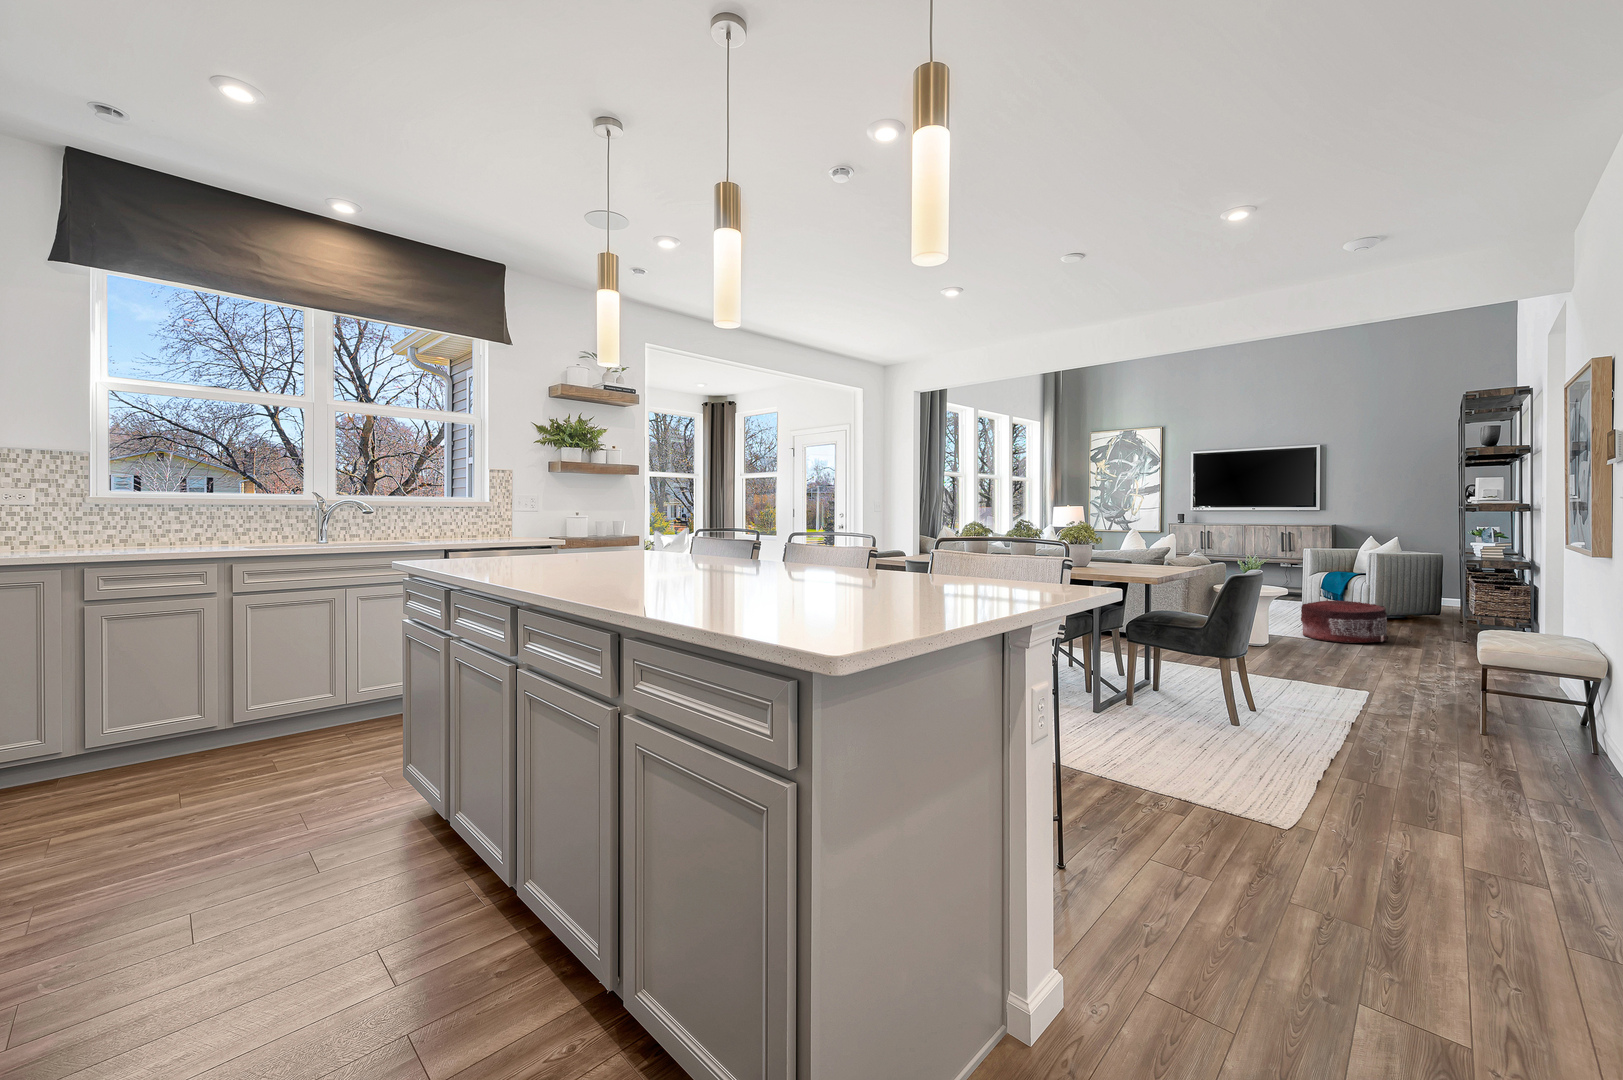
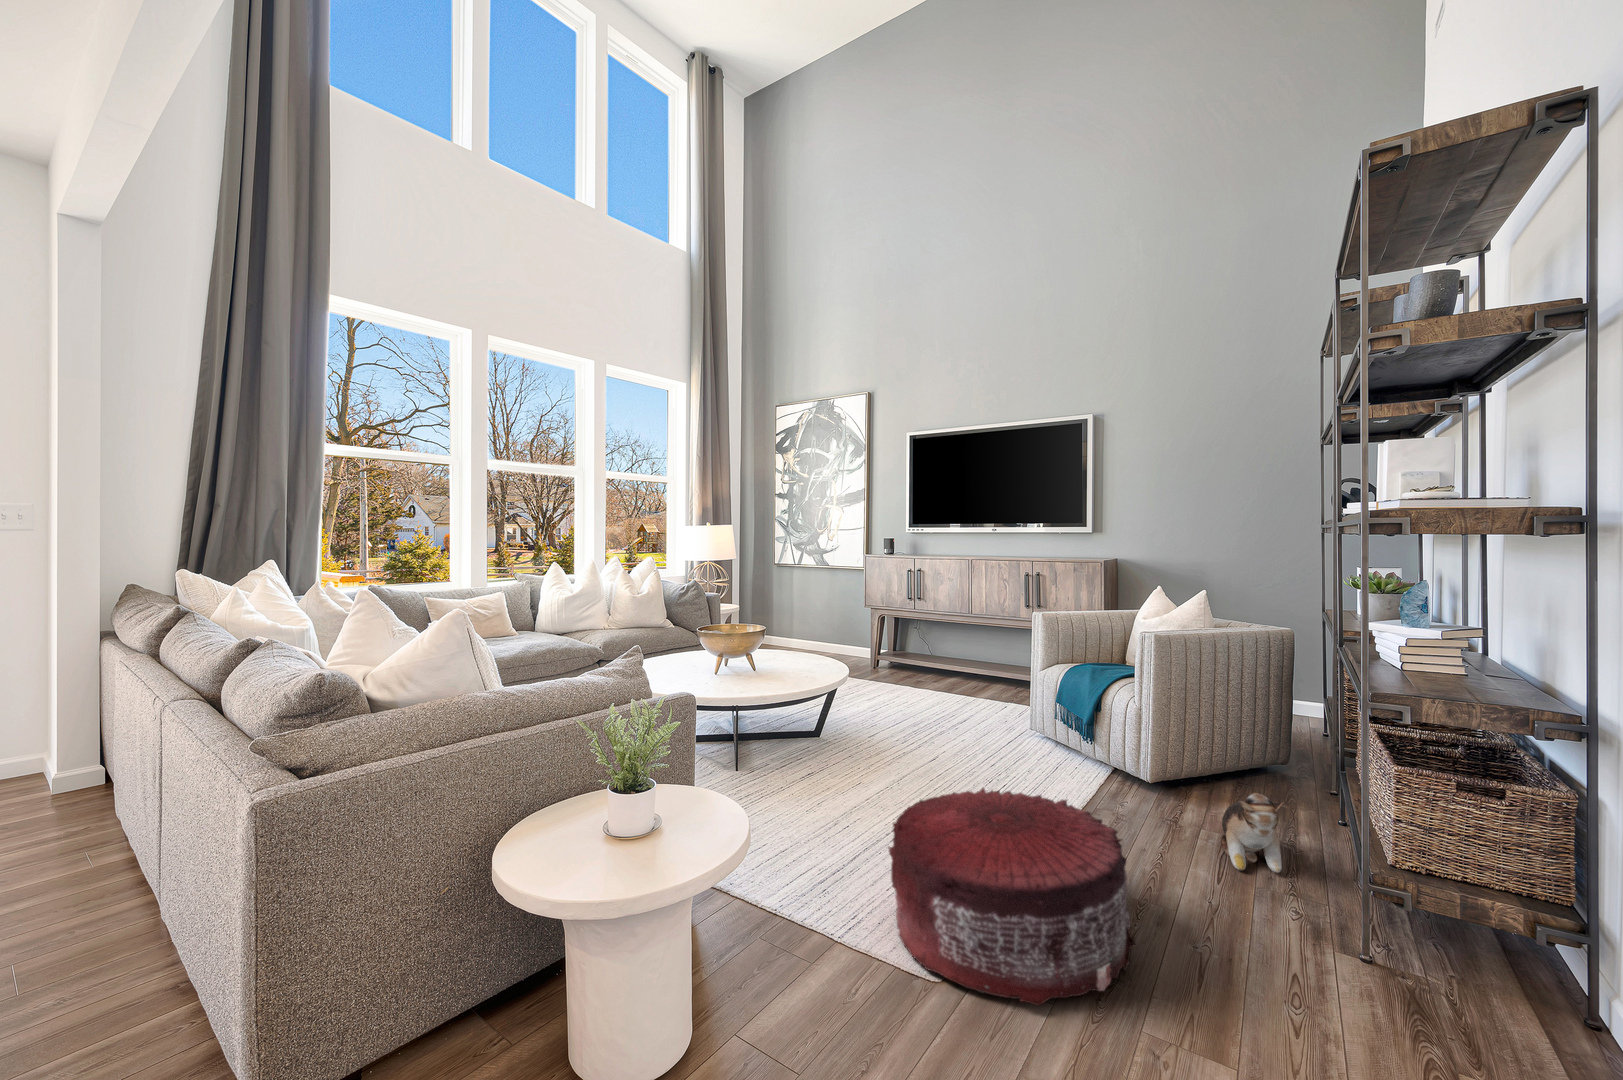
plush toy: none [1410,603,1436,632] -> present [1221,793,1284,873]

